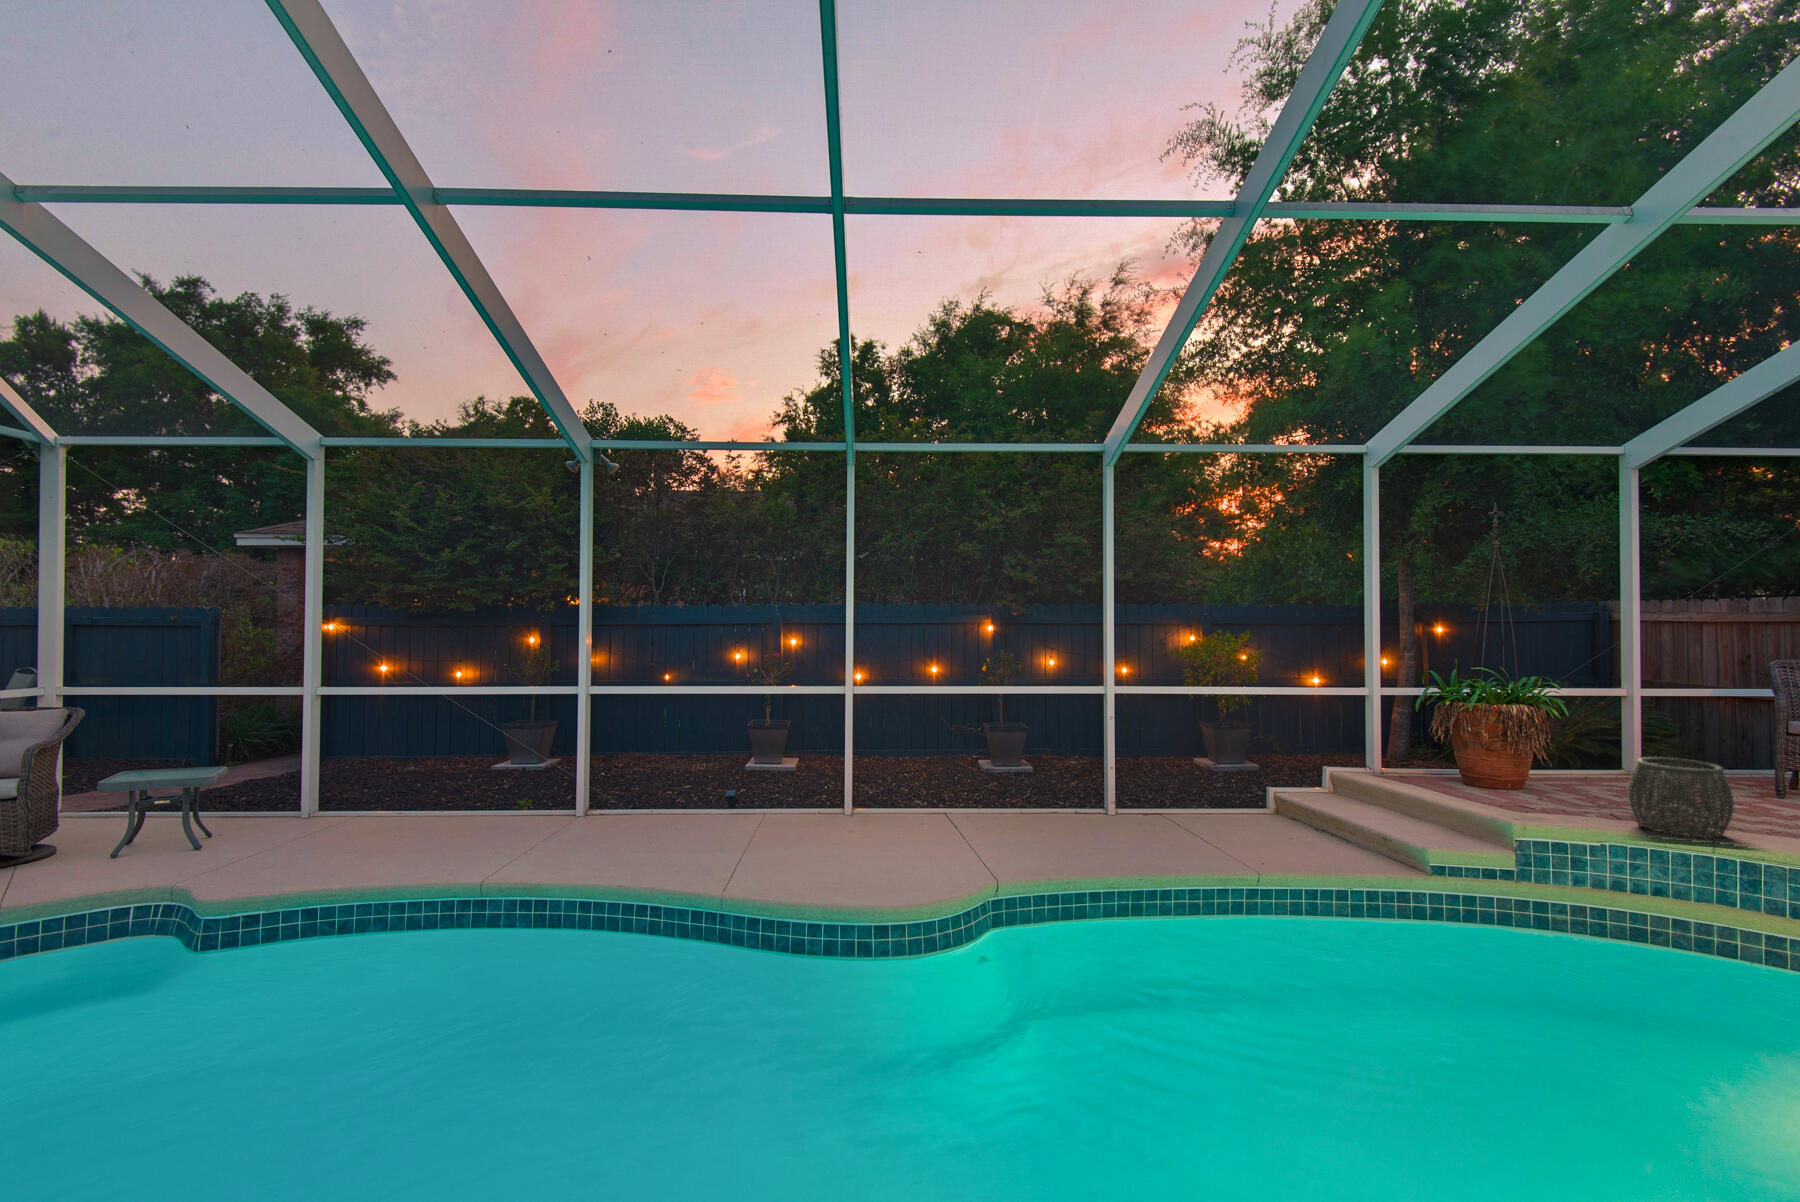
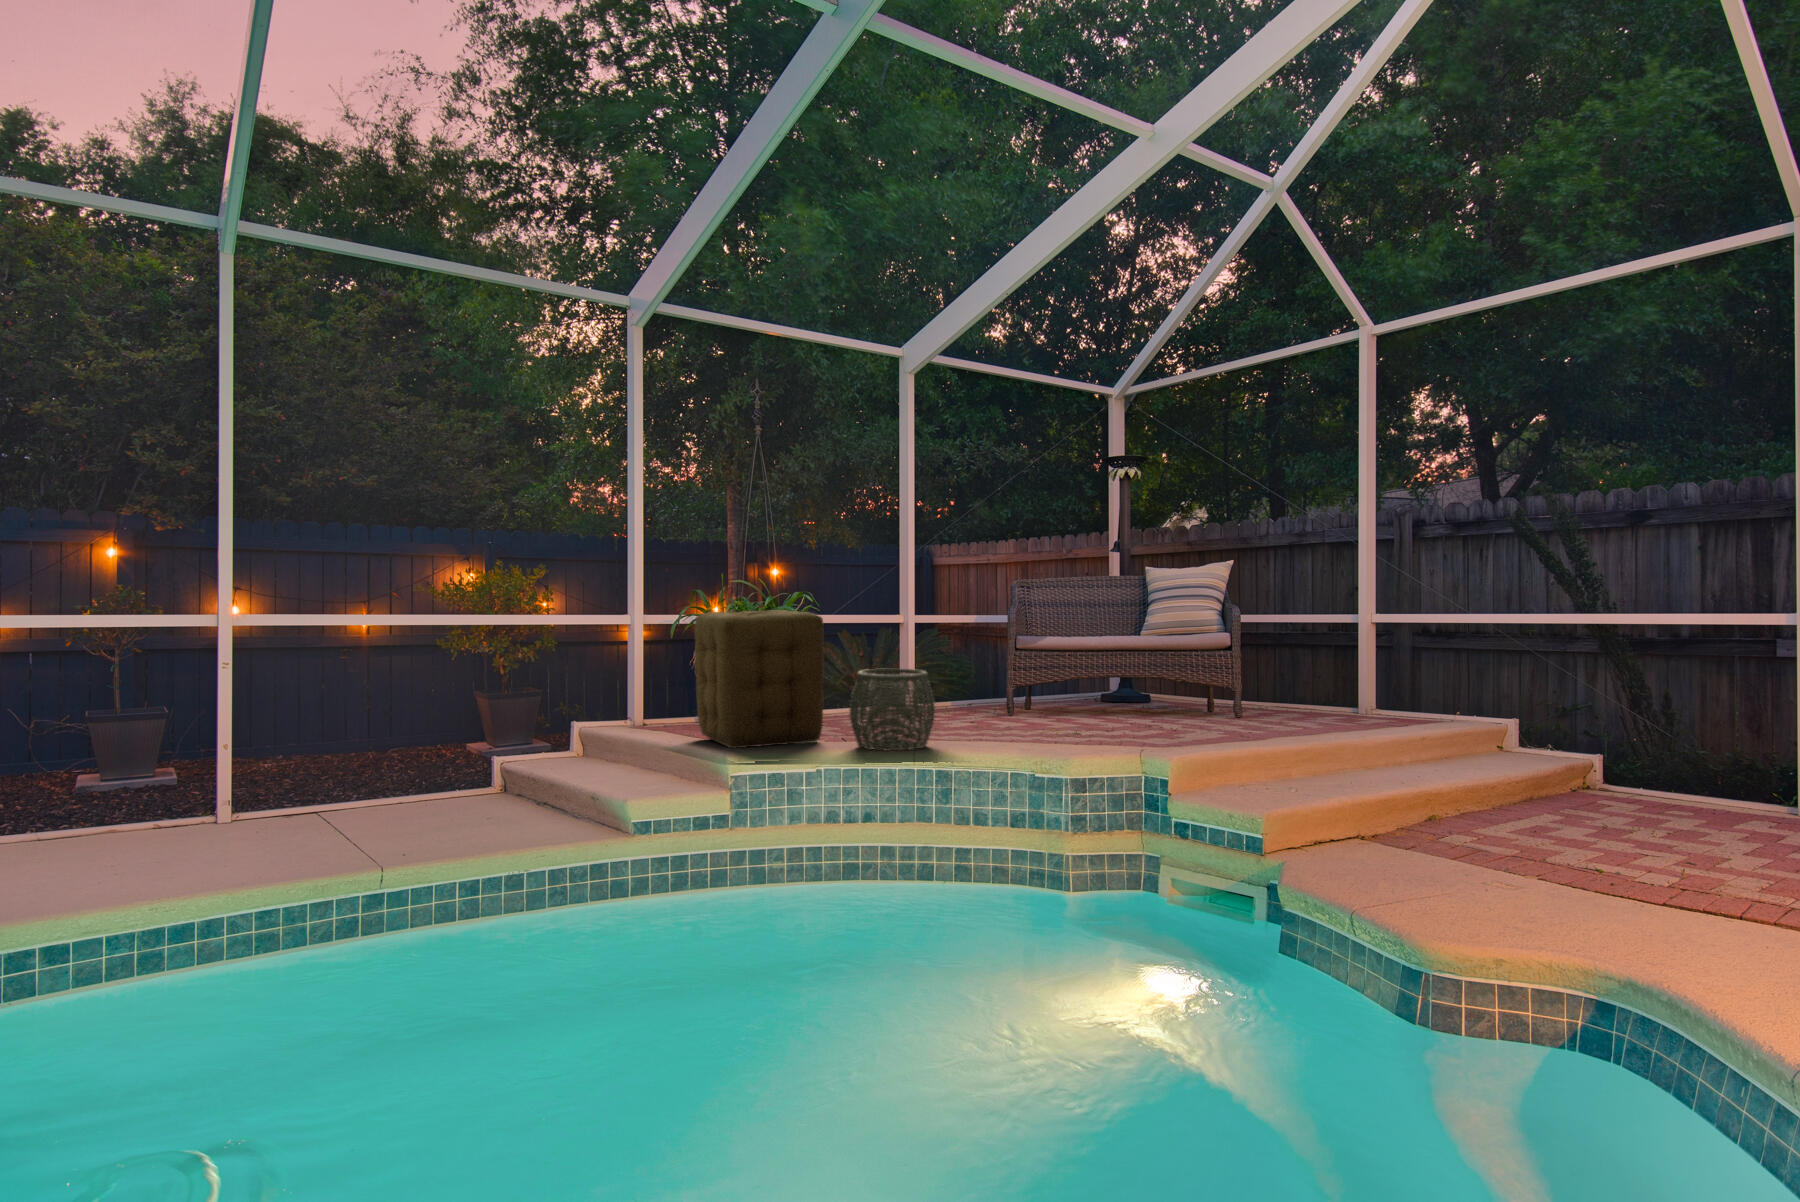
ottoman: none [1450,695,1589,815] -> present [695,610,824,748]

